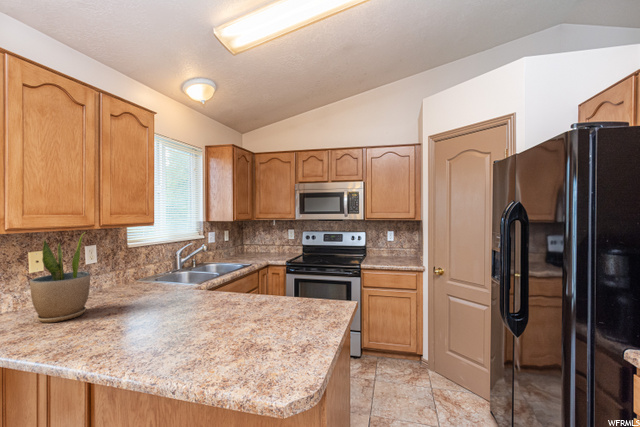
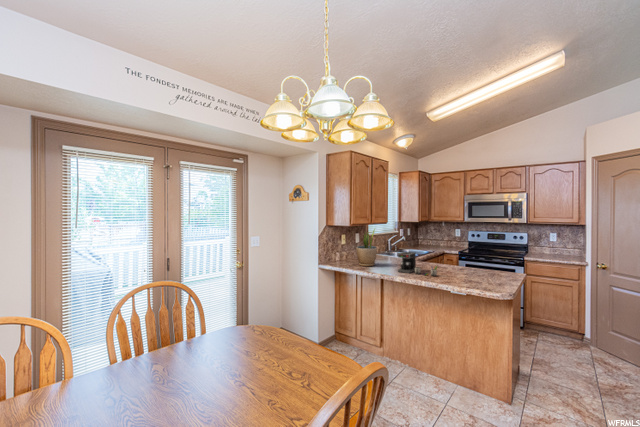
coffee maker: none [108,282,192,339] -> present [398,252,438,276]

